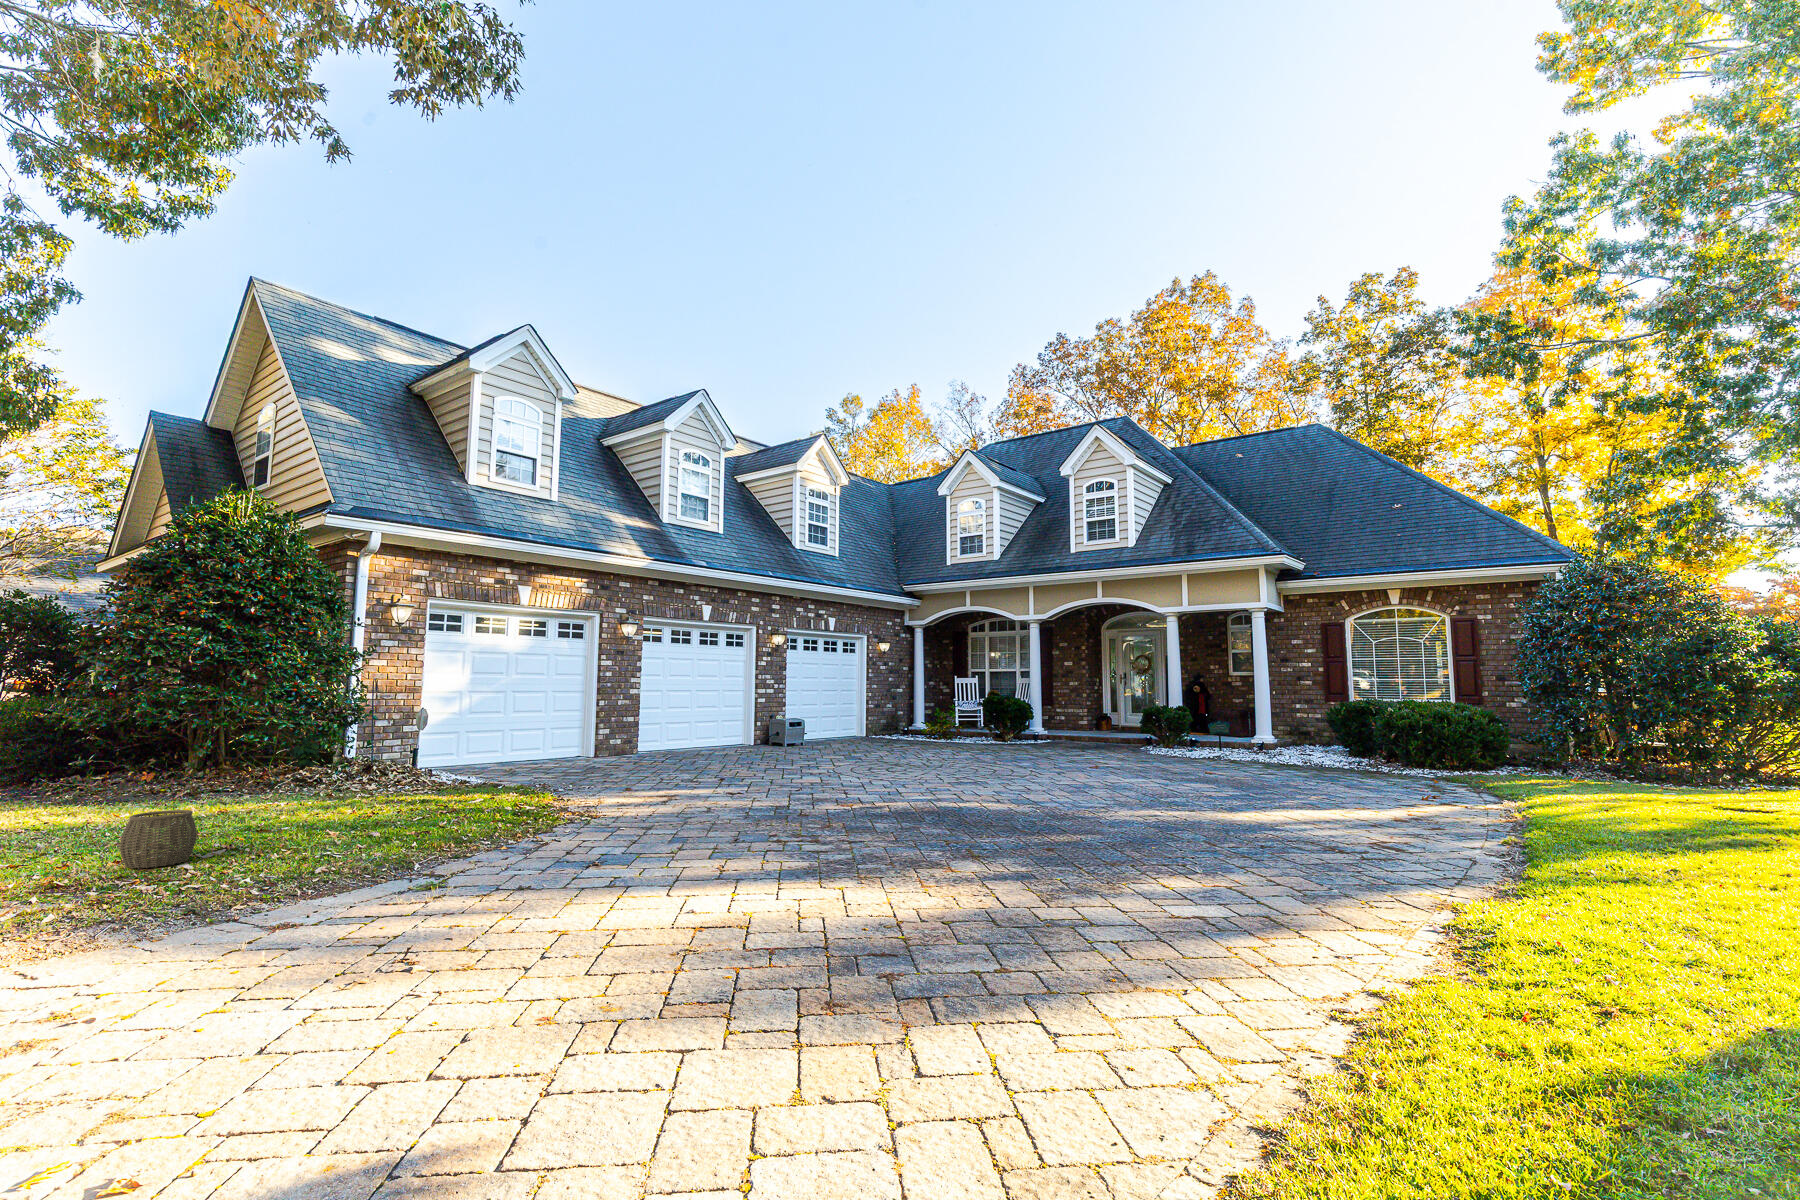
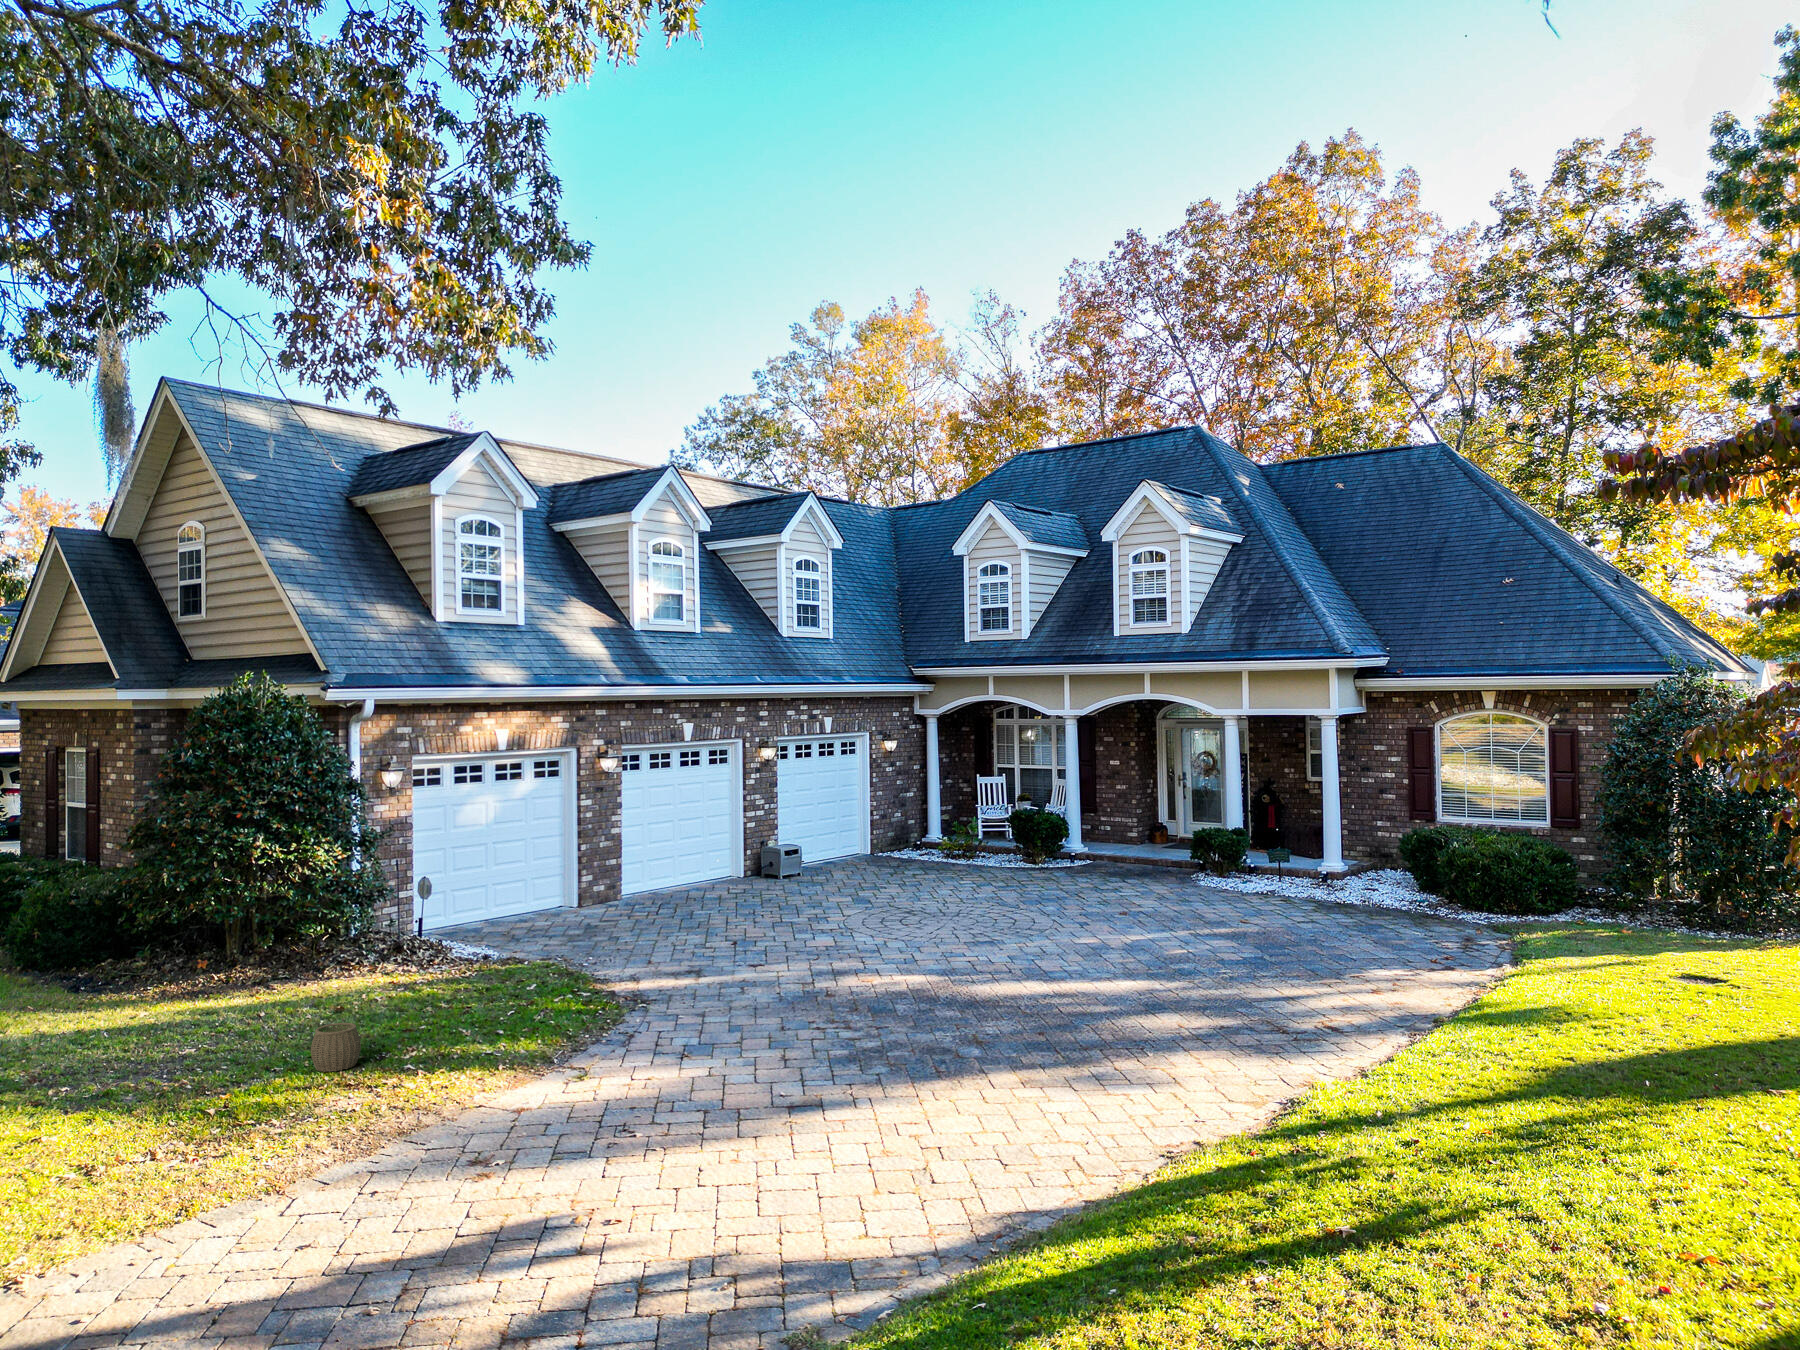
decorative plant: present [286,733,320,782] -> none [307,911,339,960]

